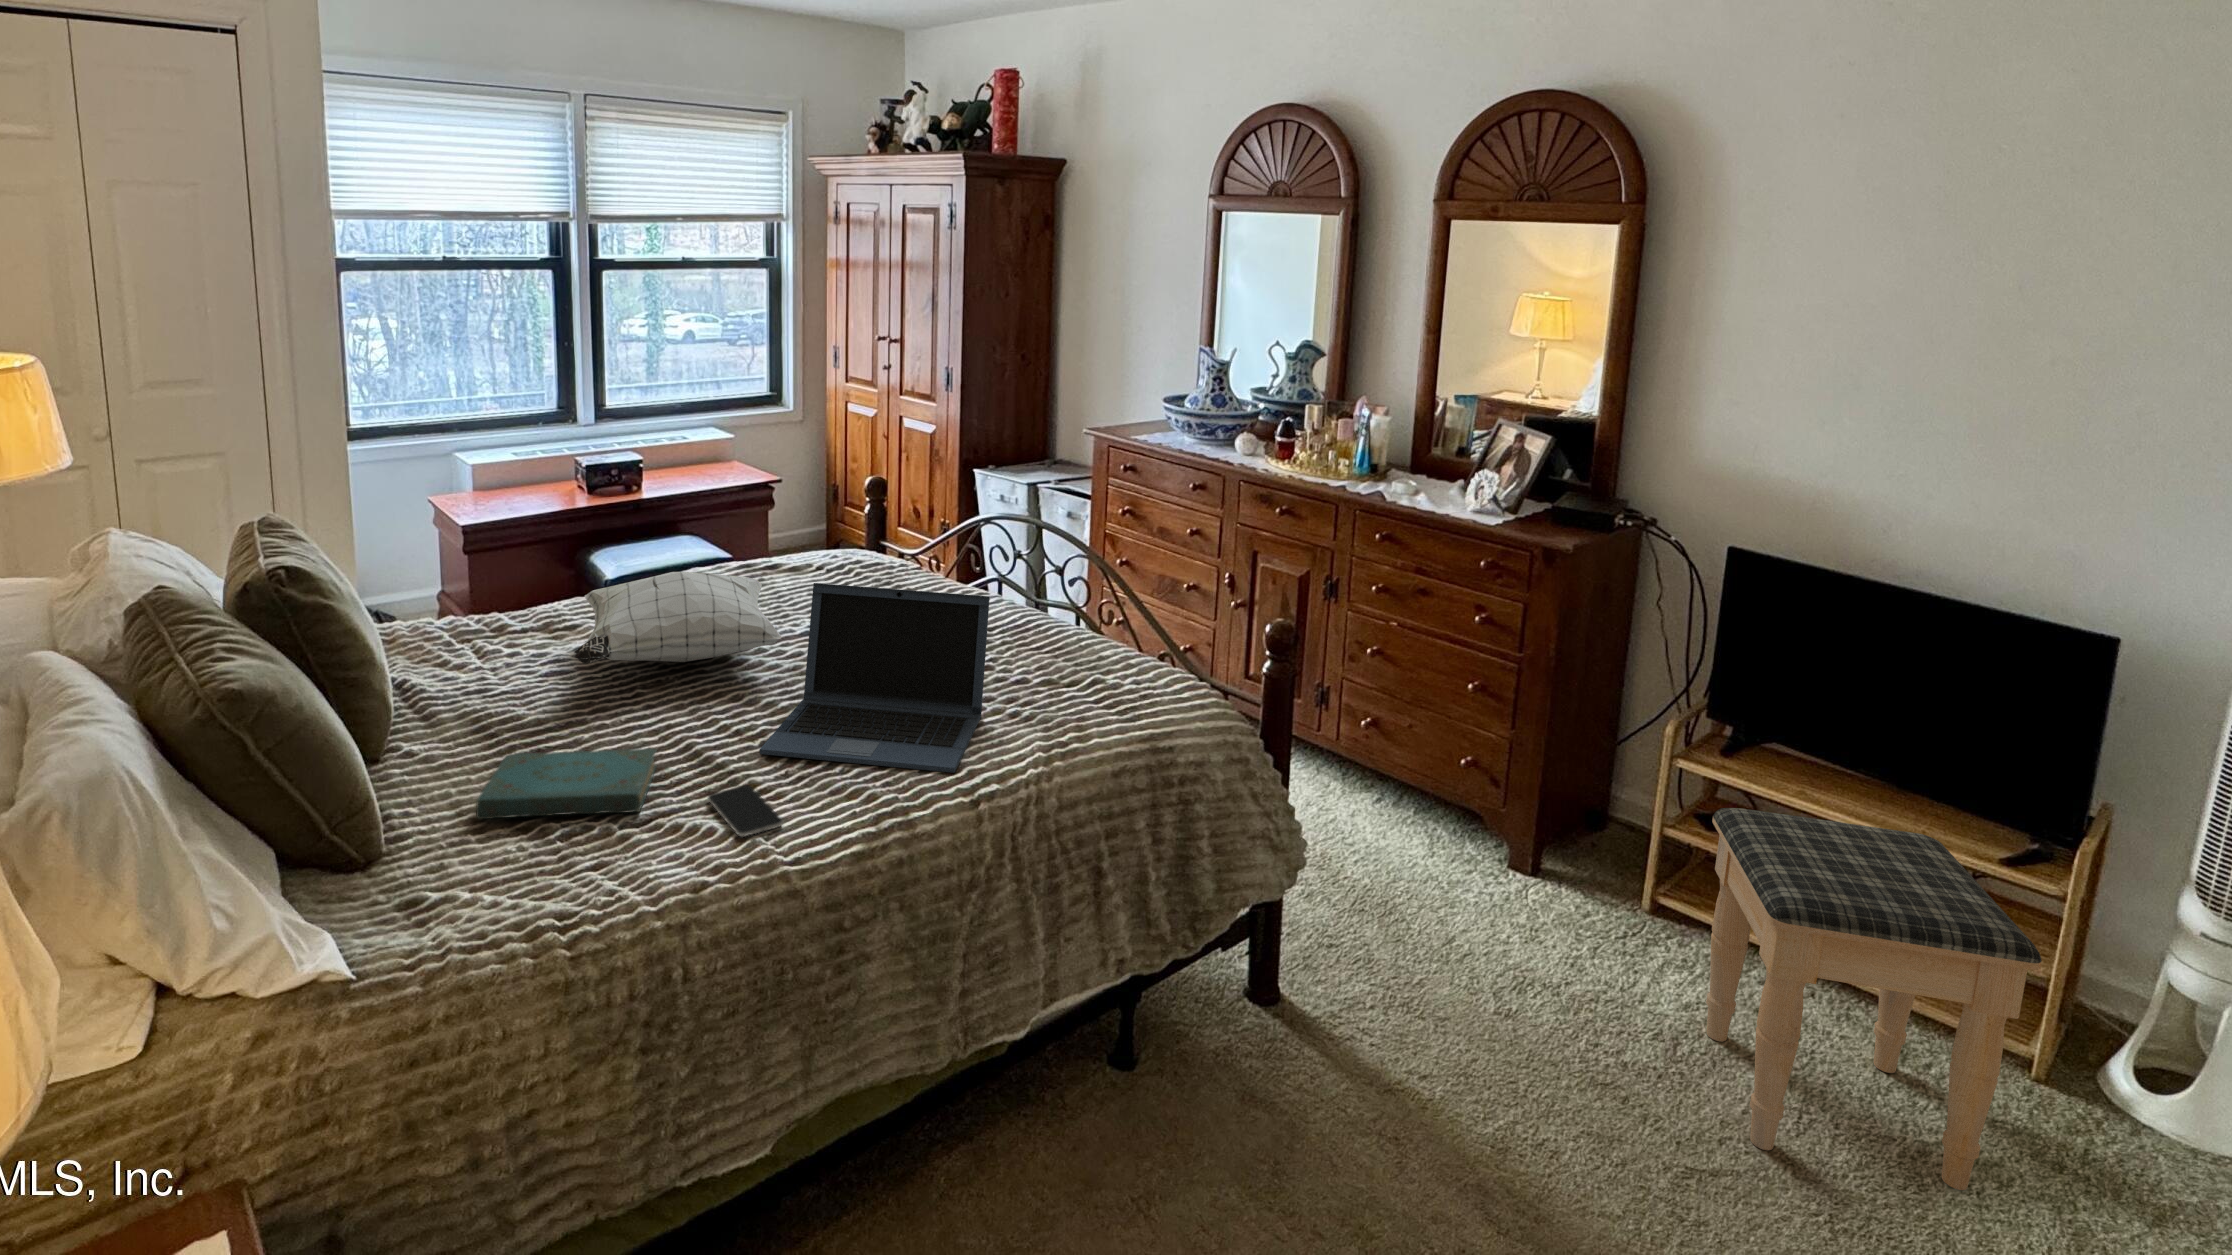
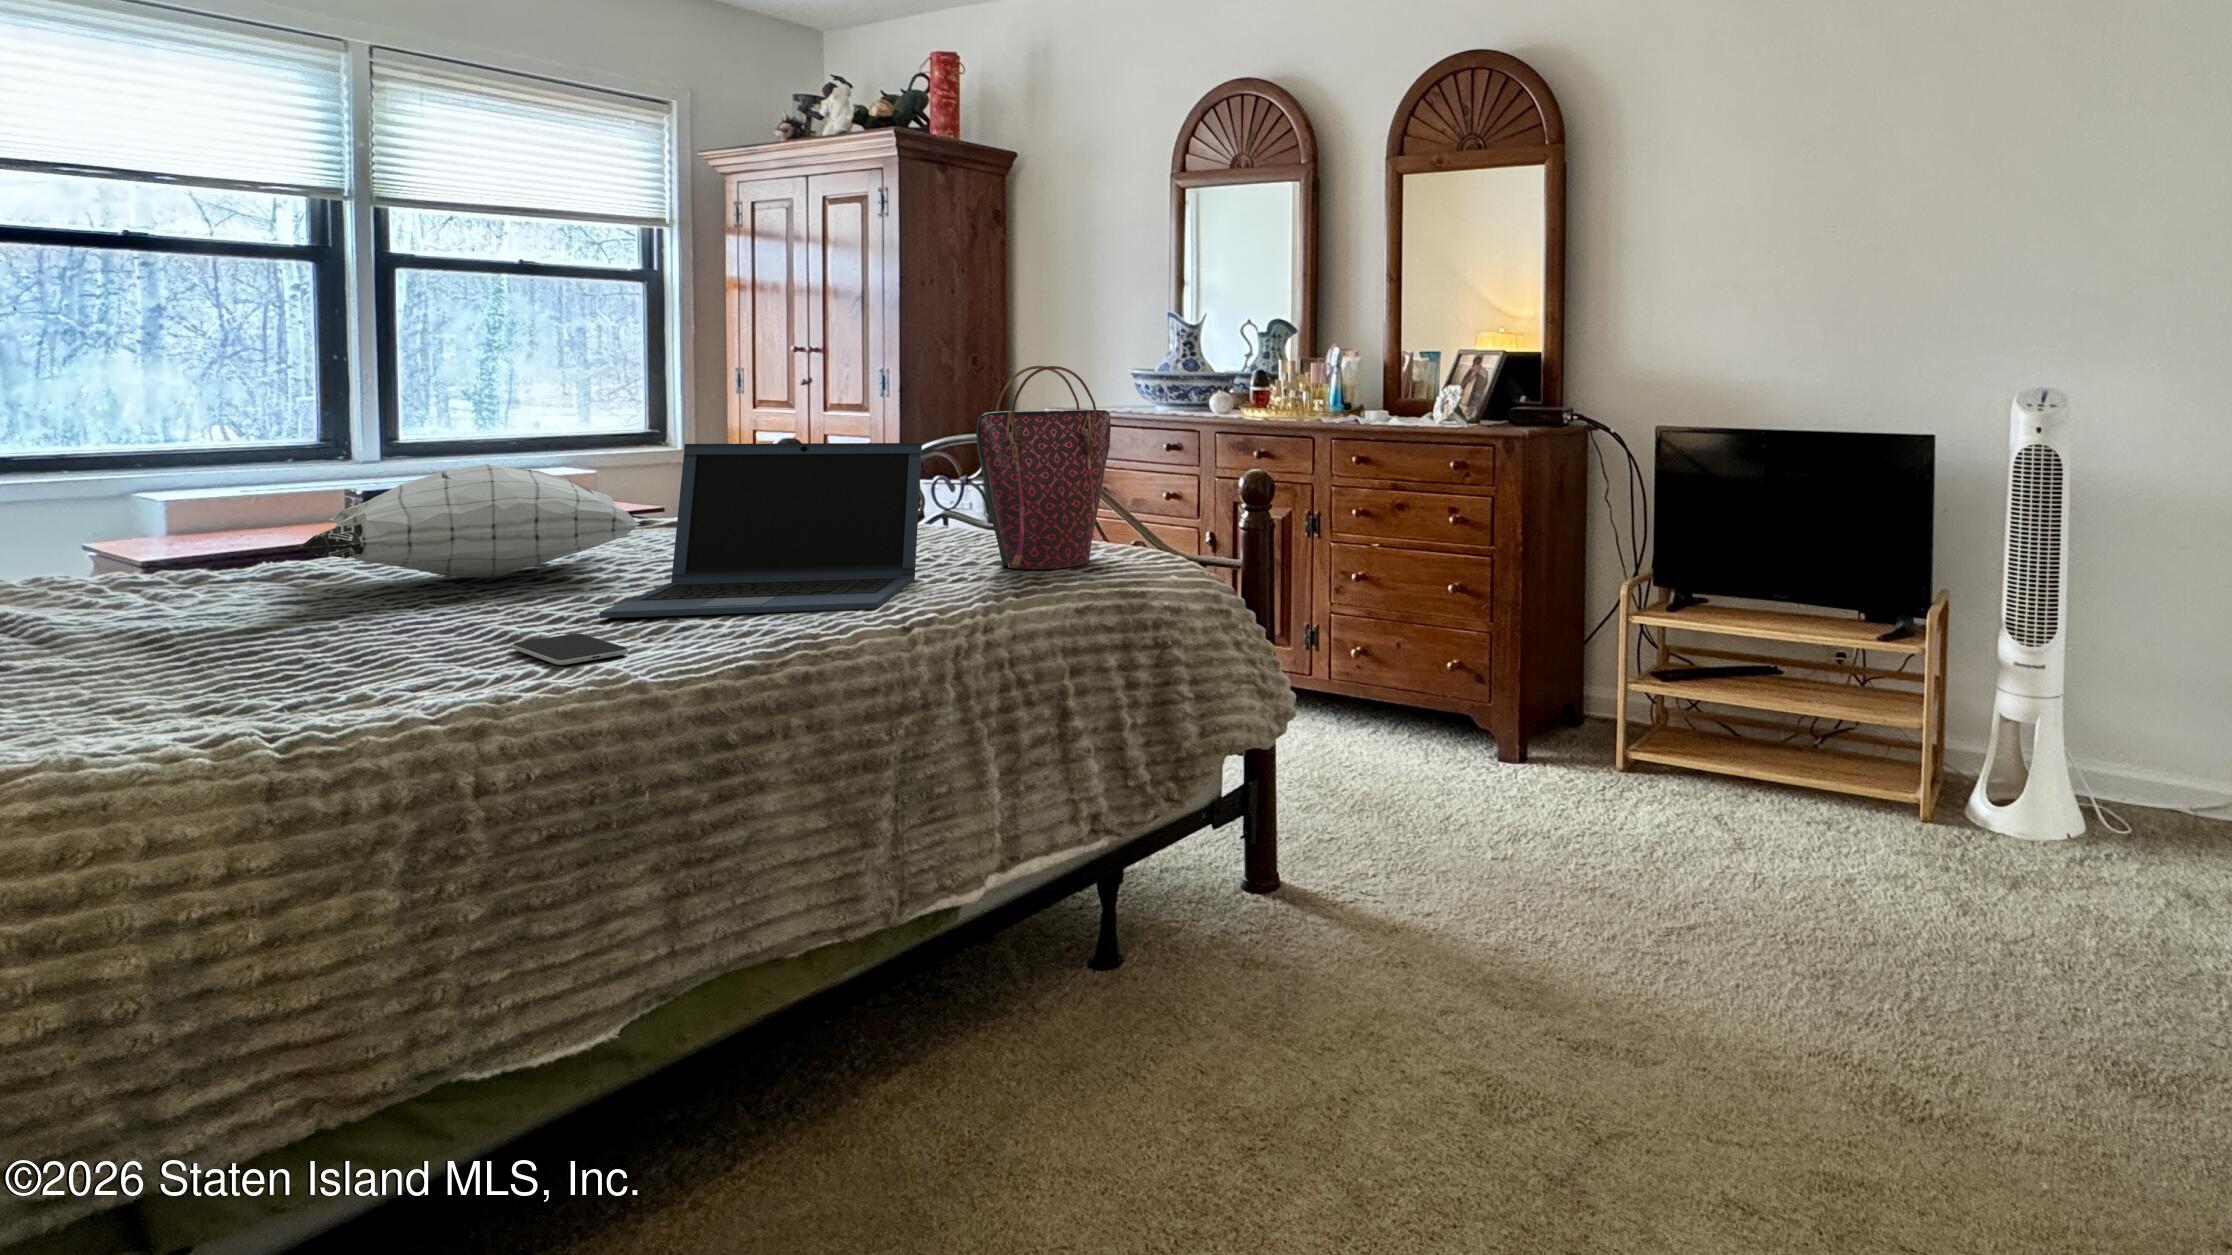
handbag: none [1034,524,1148,717] -> present [976,366,1111,569]
book: present [476,748,656,819] -> none [90,615,433,692]
footstool: present [1706,808,2042,1190] -> none [1663,616,1913,904]

